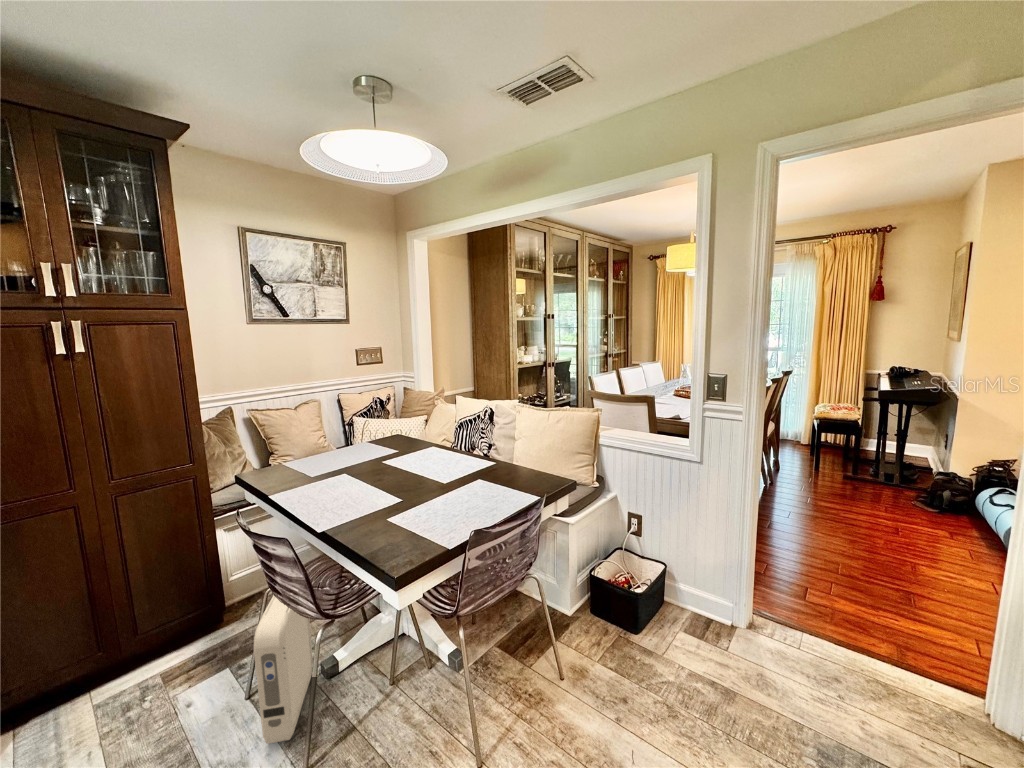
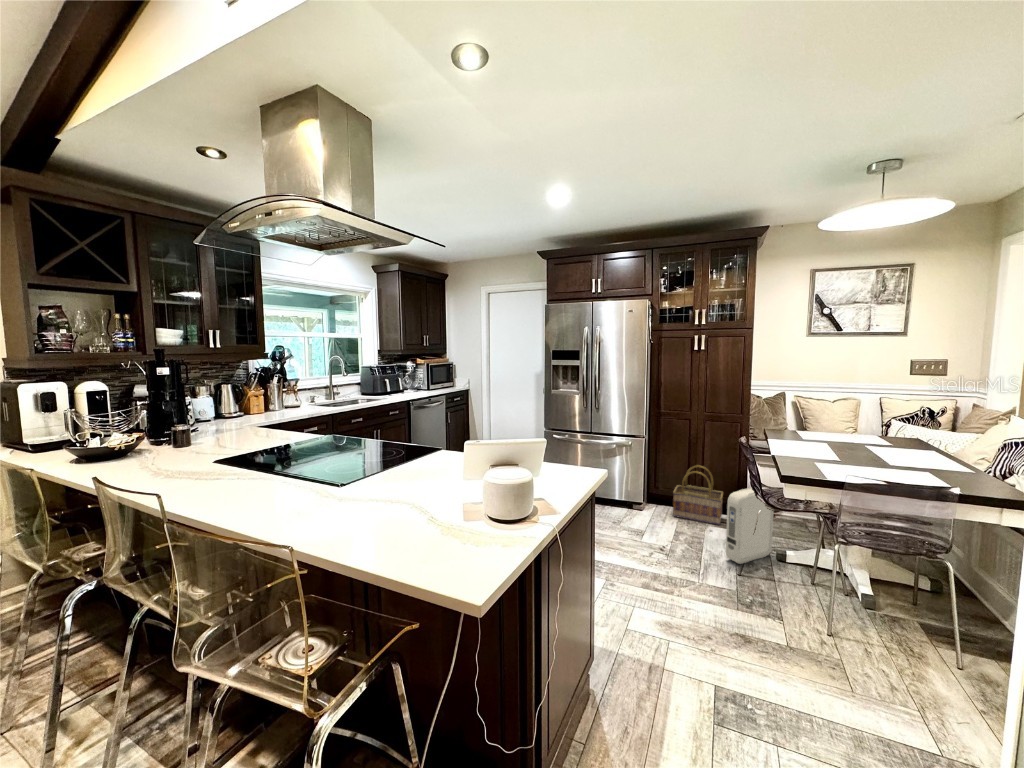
basket: none [67,586,196,732] -> present [673,465,723,525]

